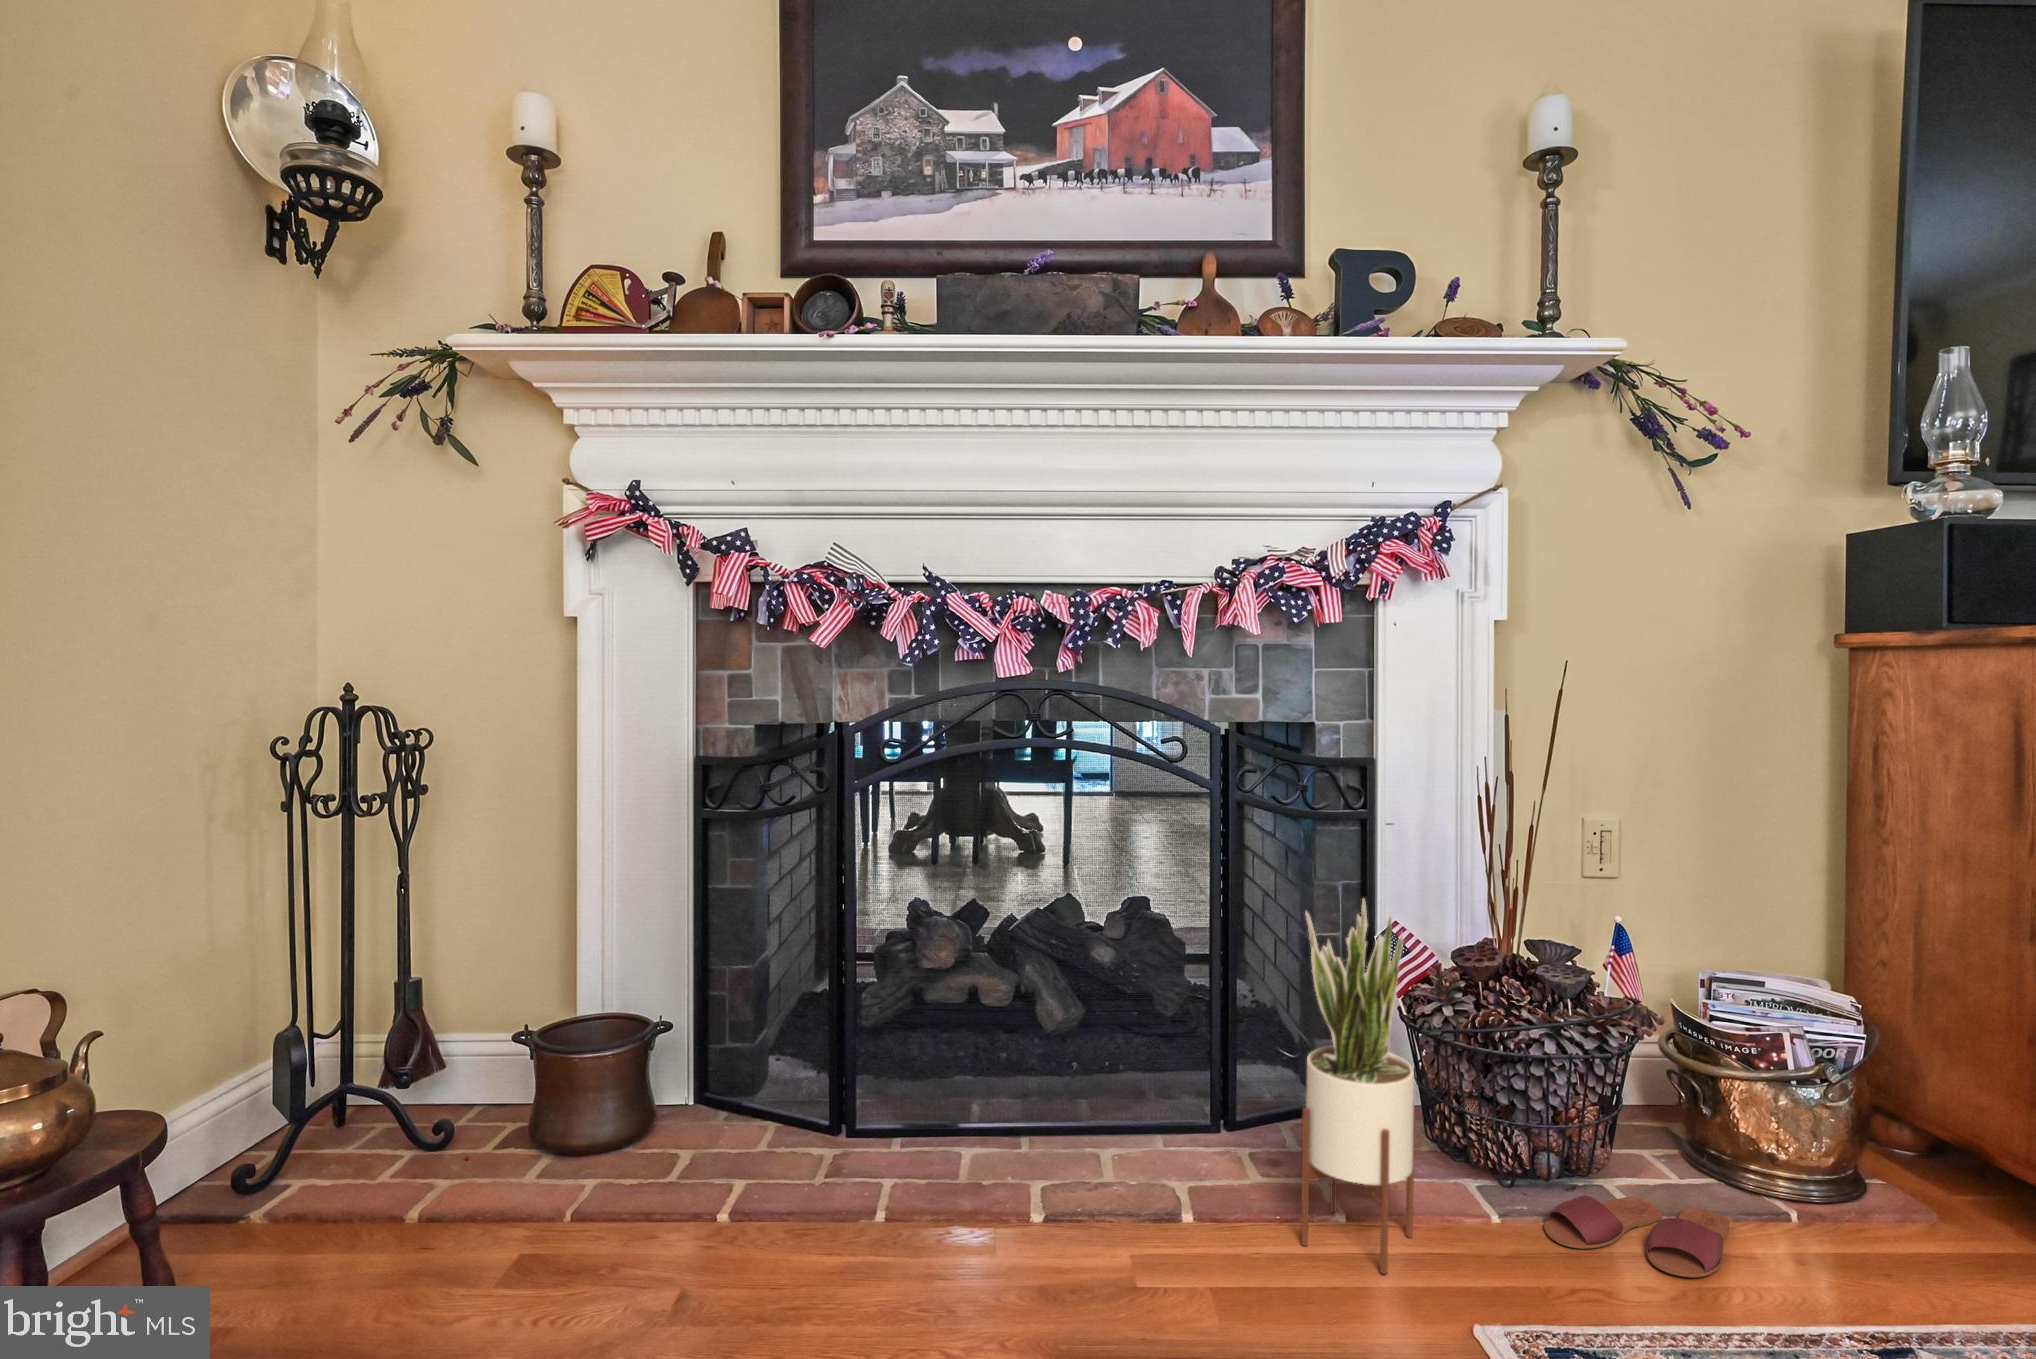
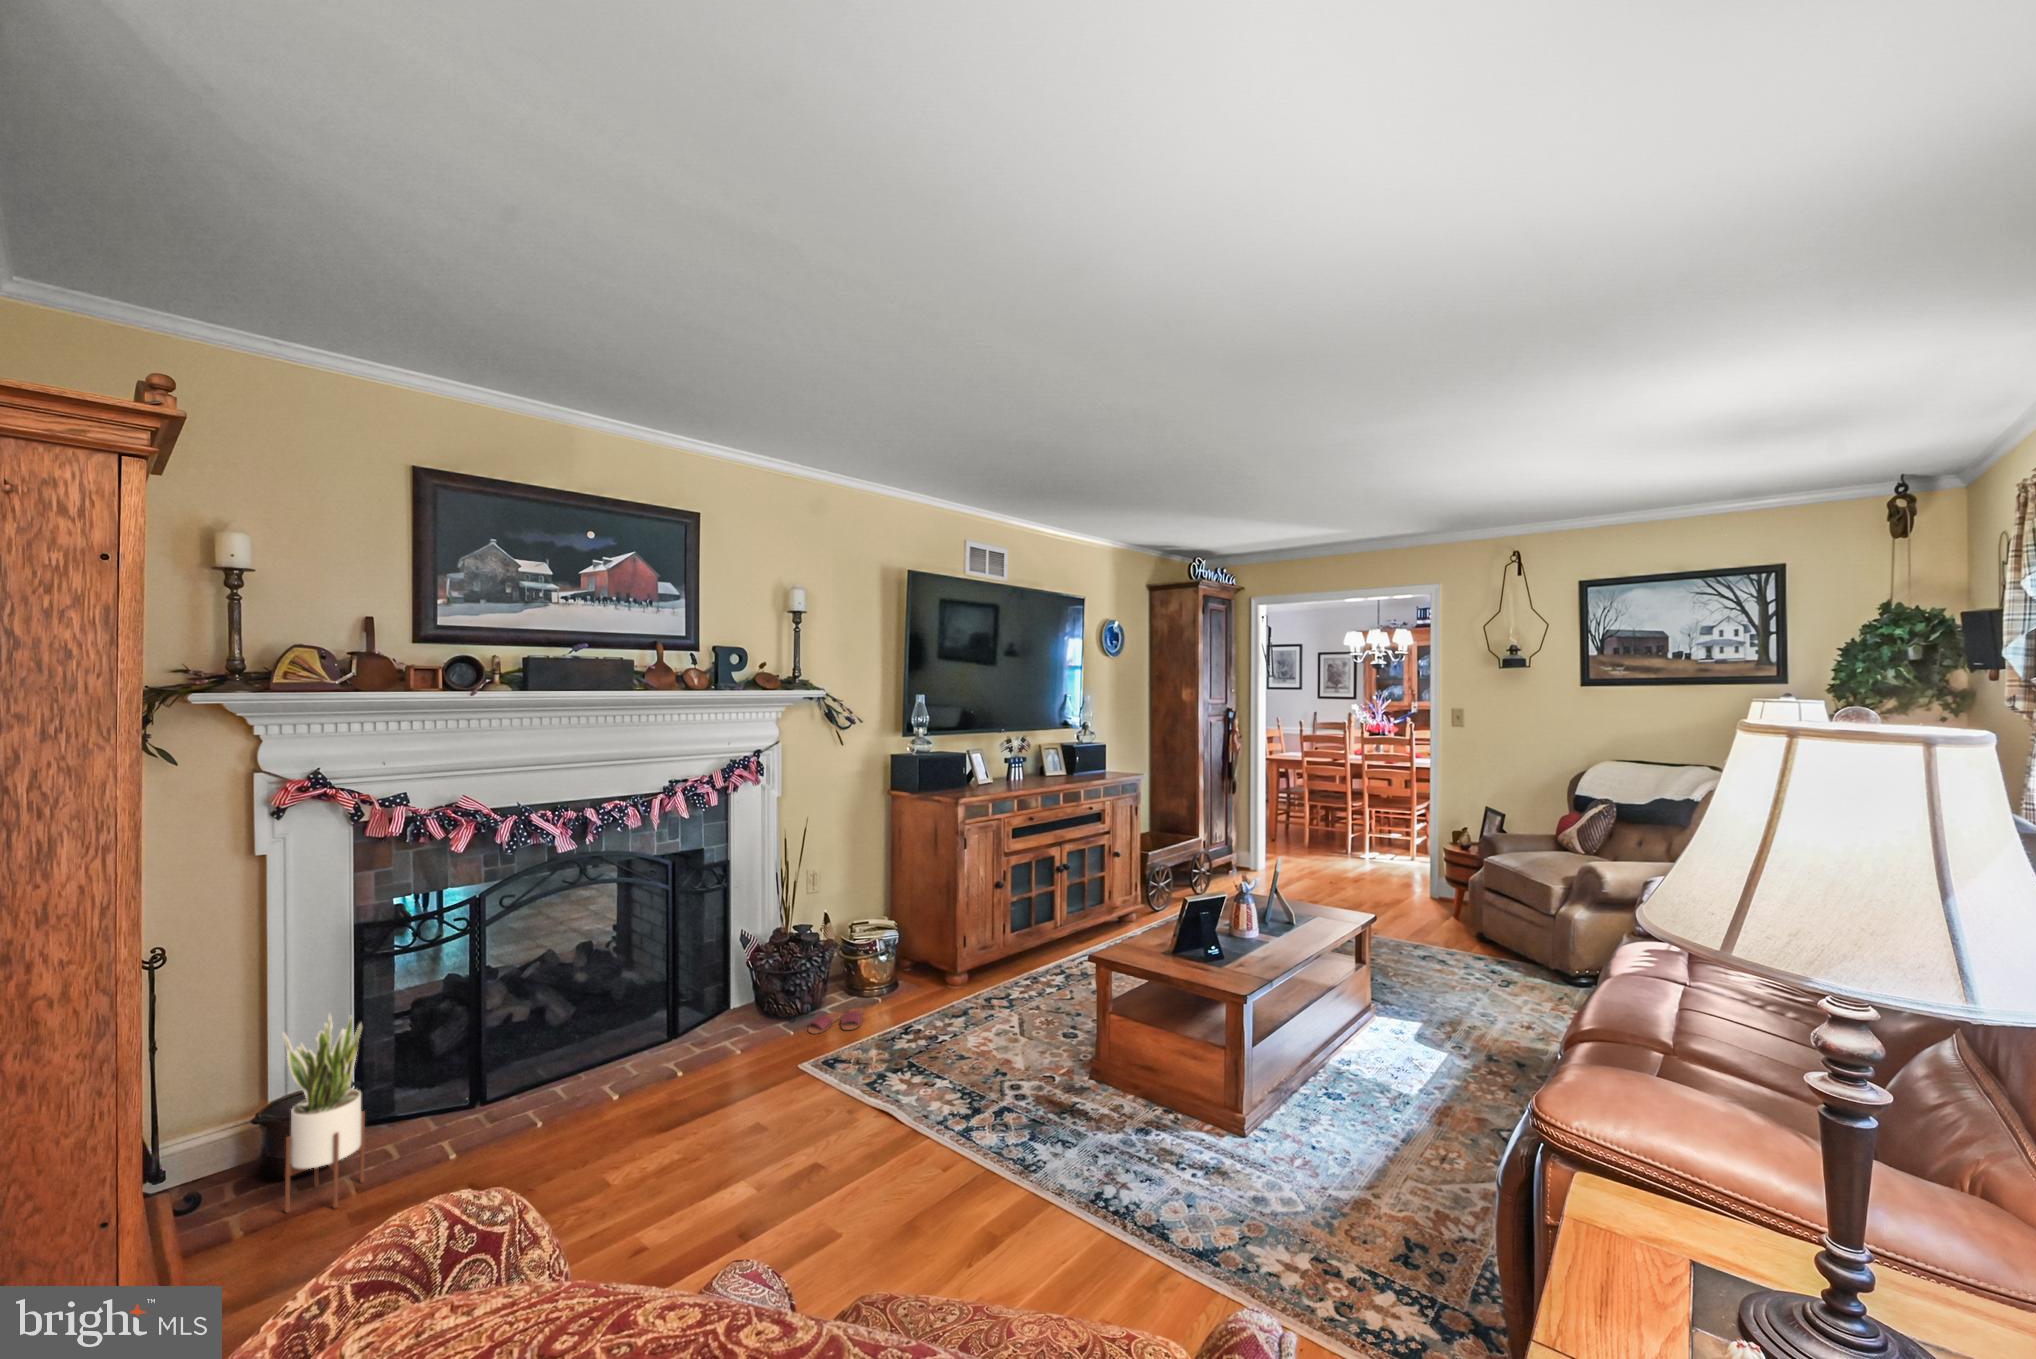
potted plant: present [1301,899,1415,1274] -> present [283,1014,365,1213]

